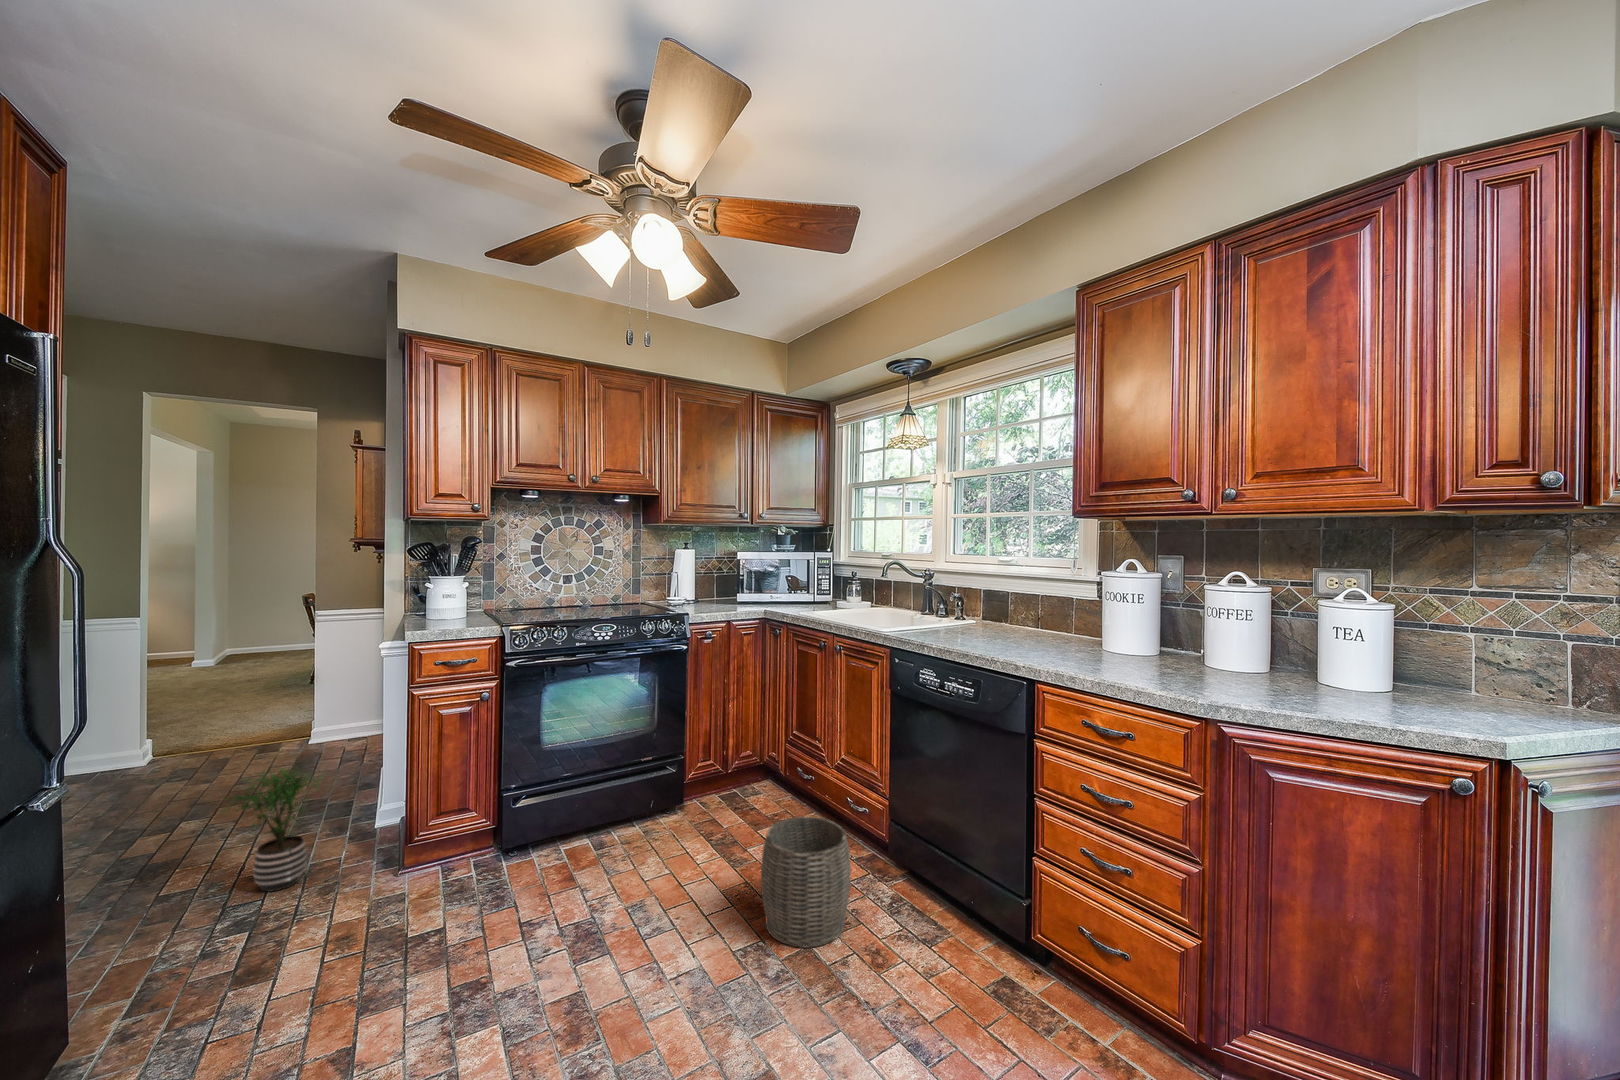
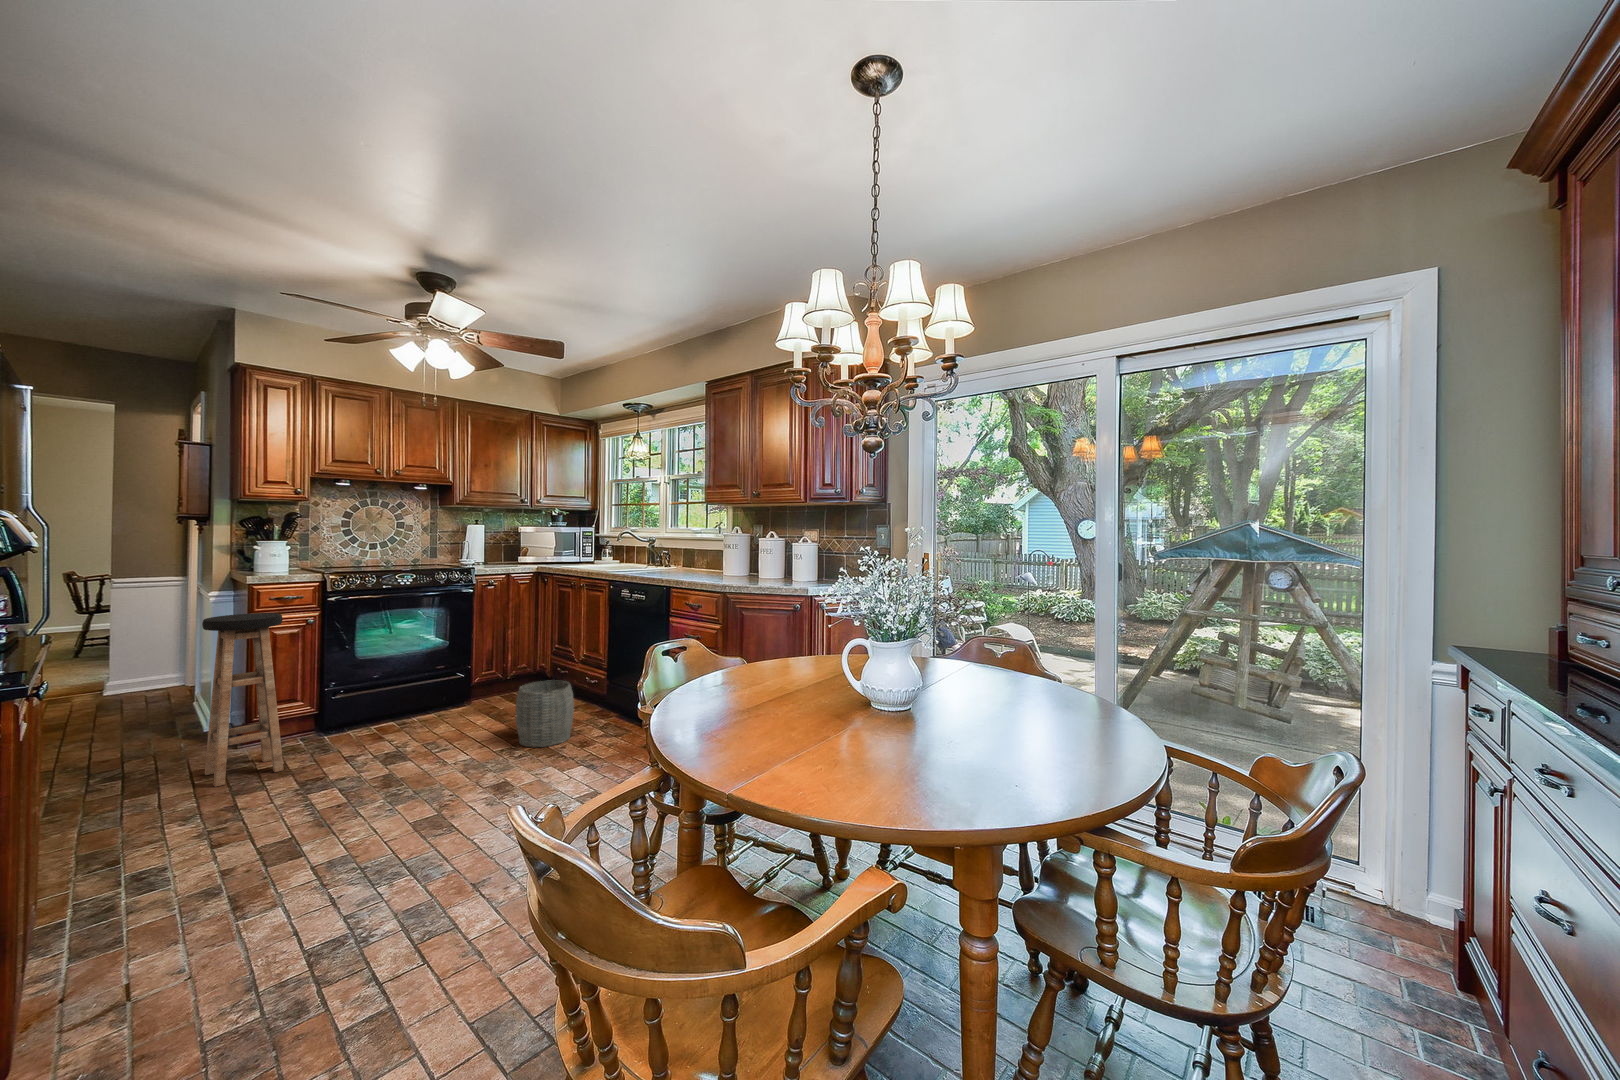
bar stool: none [332,695,439,979] -> present [202,613,284,787]
potted plant: present [224,766,324,892] -> none [91,674,180,763]

